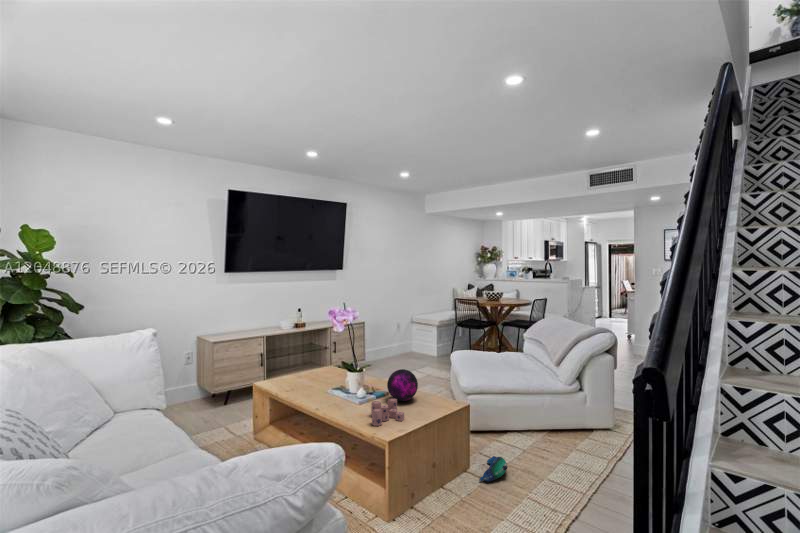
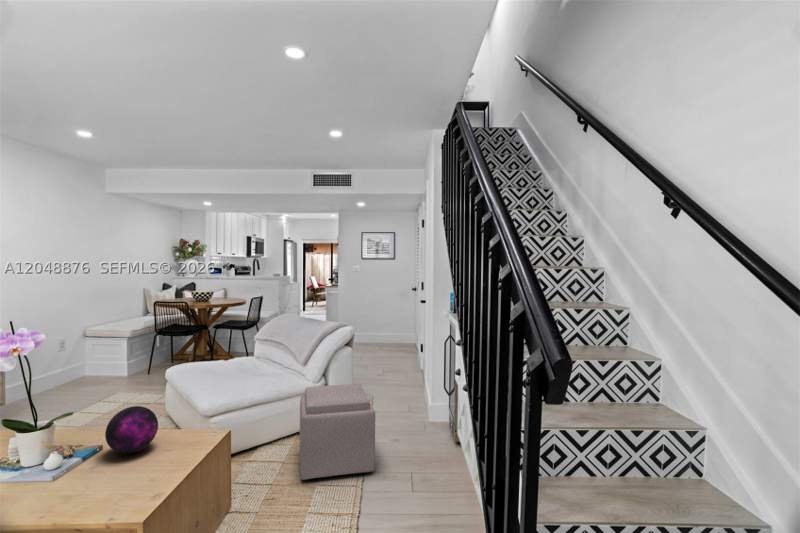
ottoman: none [532,387,613,487] -> present [300,384,375,480]
candle: present [371,398,404,426] -> none [89,453,151,506]
plush toy: present [479,456,508,481] -> none [249,480,280,519]

